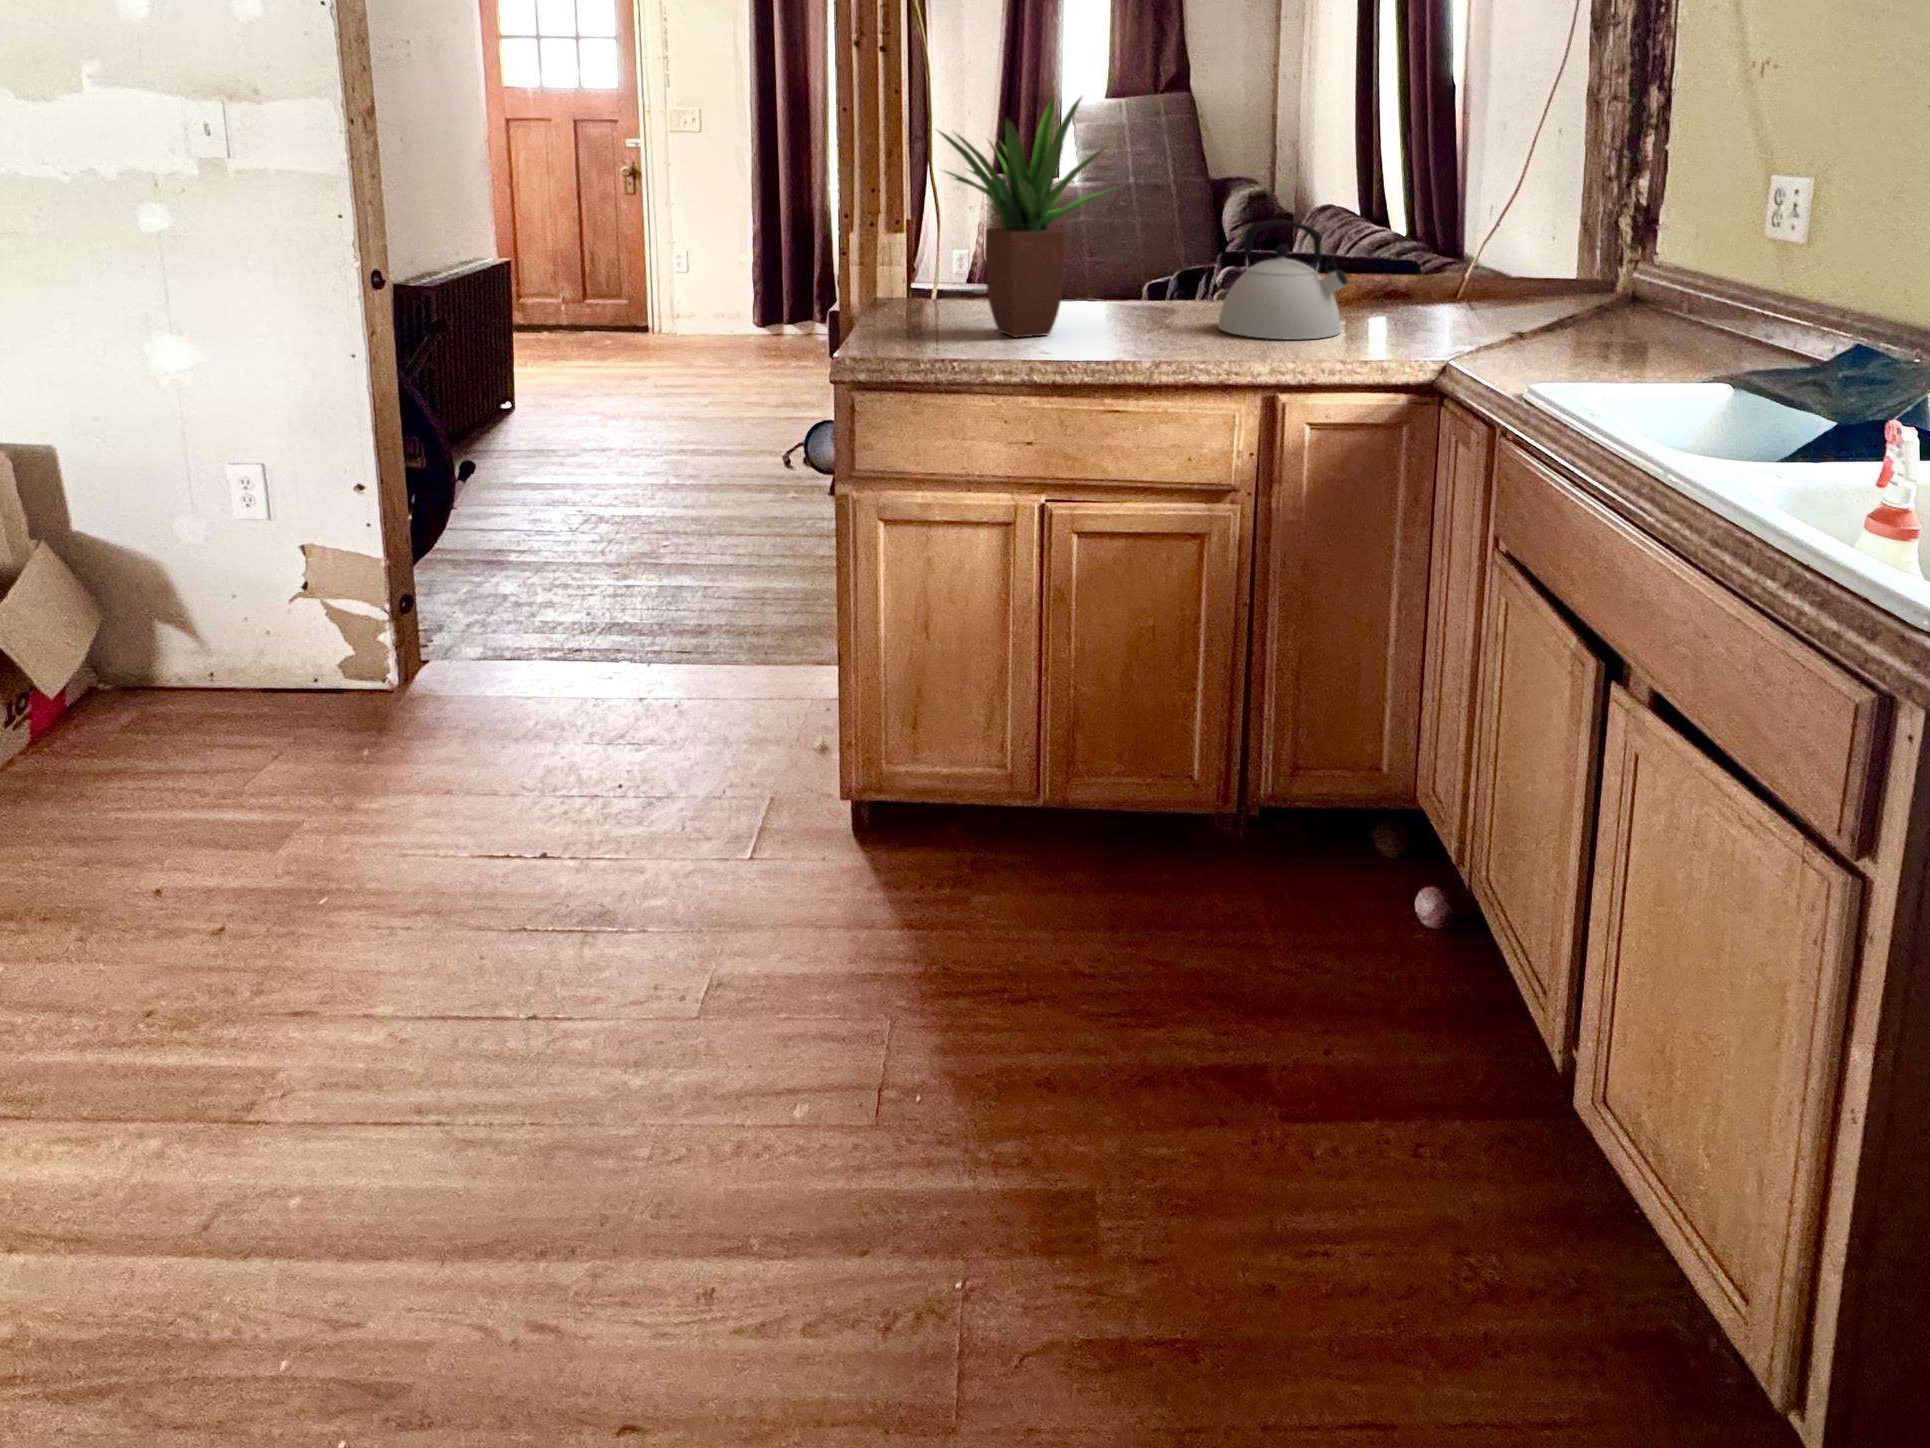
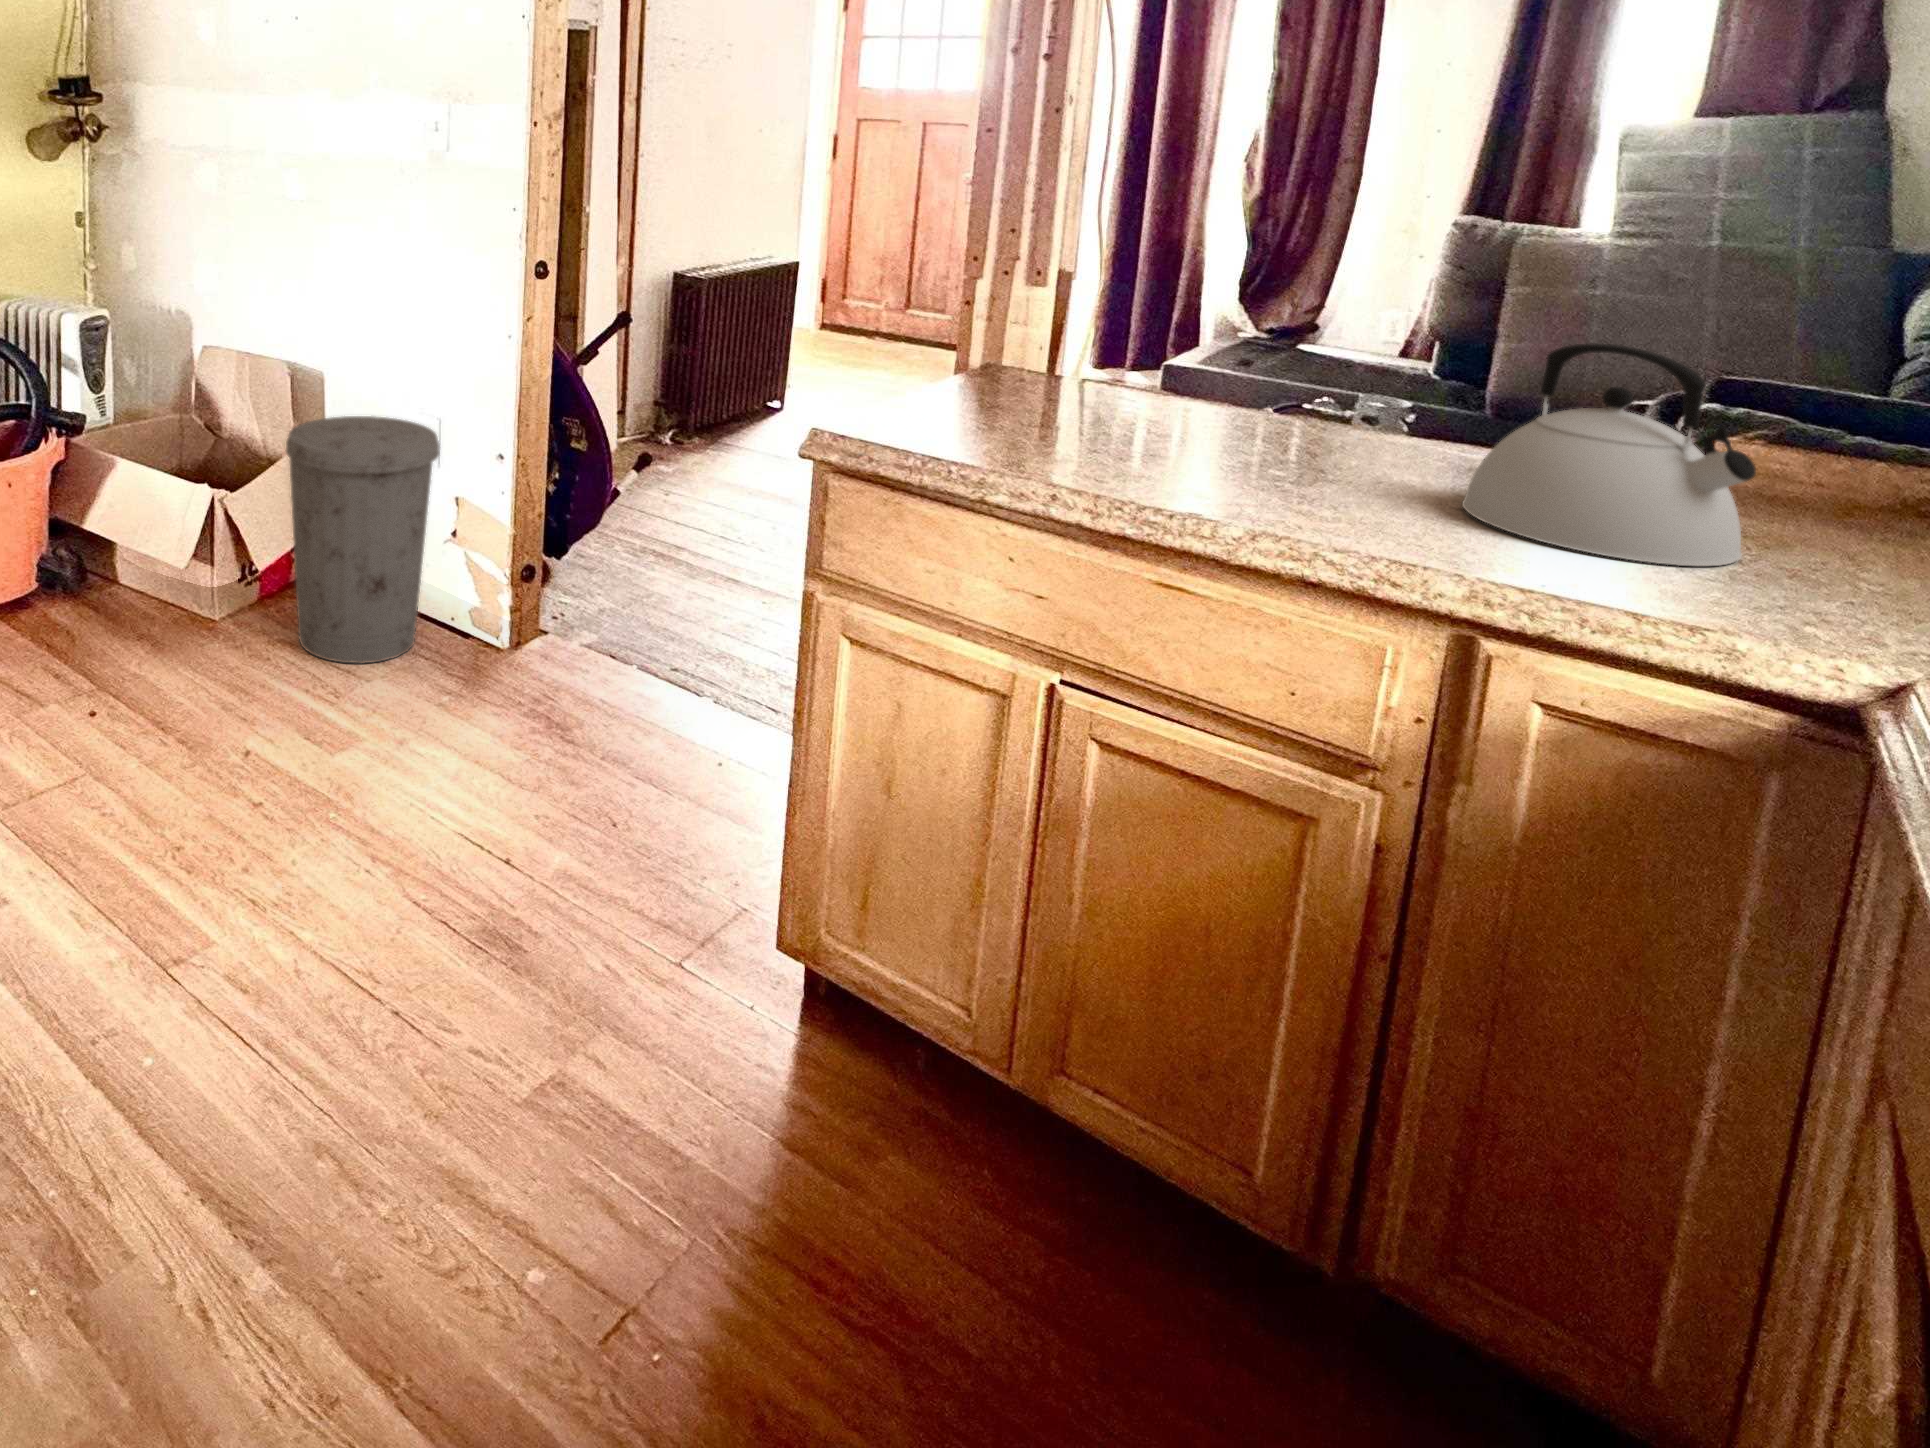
potted plant: present [939,97,1117,337] -> none [1011,119,1323,455]
trash can: none [71,474,291,769] -> present [286,416,440,664]

